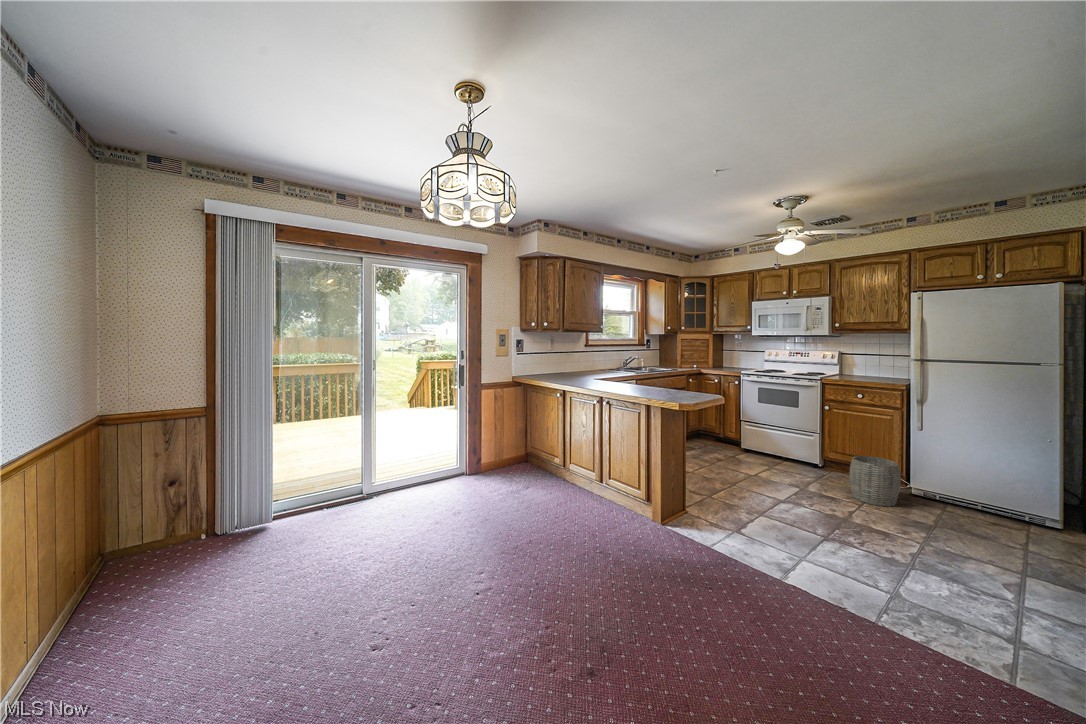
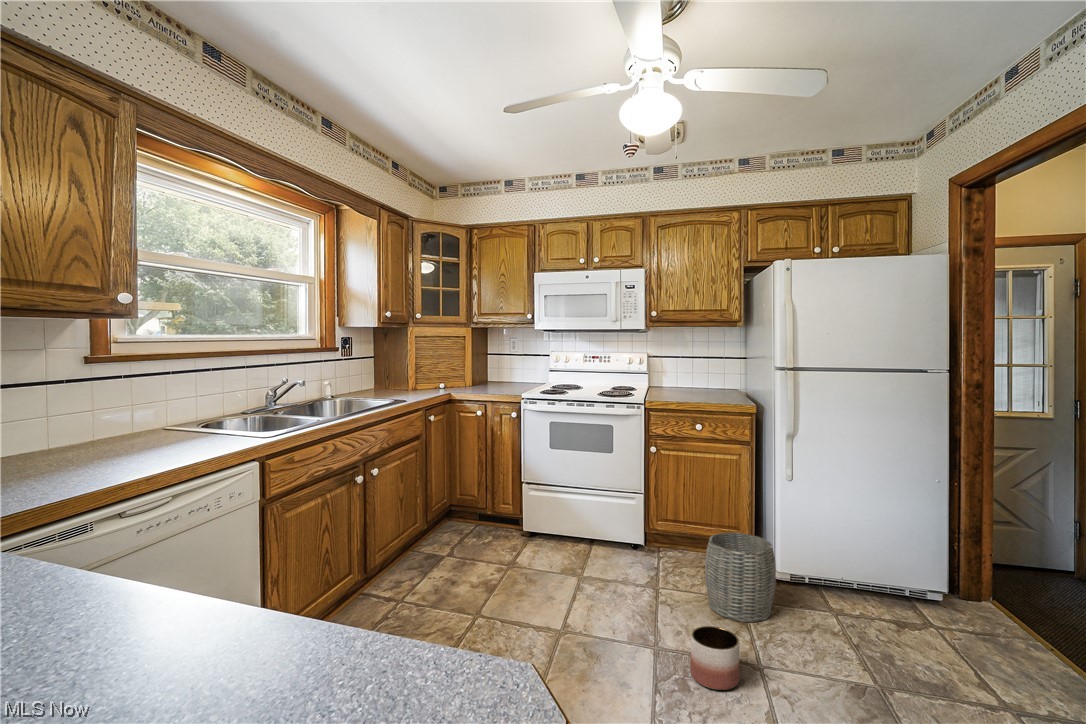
planter: none [821,492,851,522] -> present [690,626,740,690]

